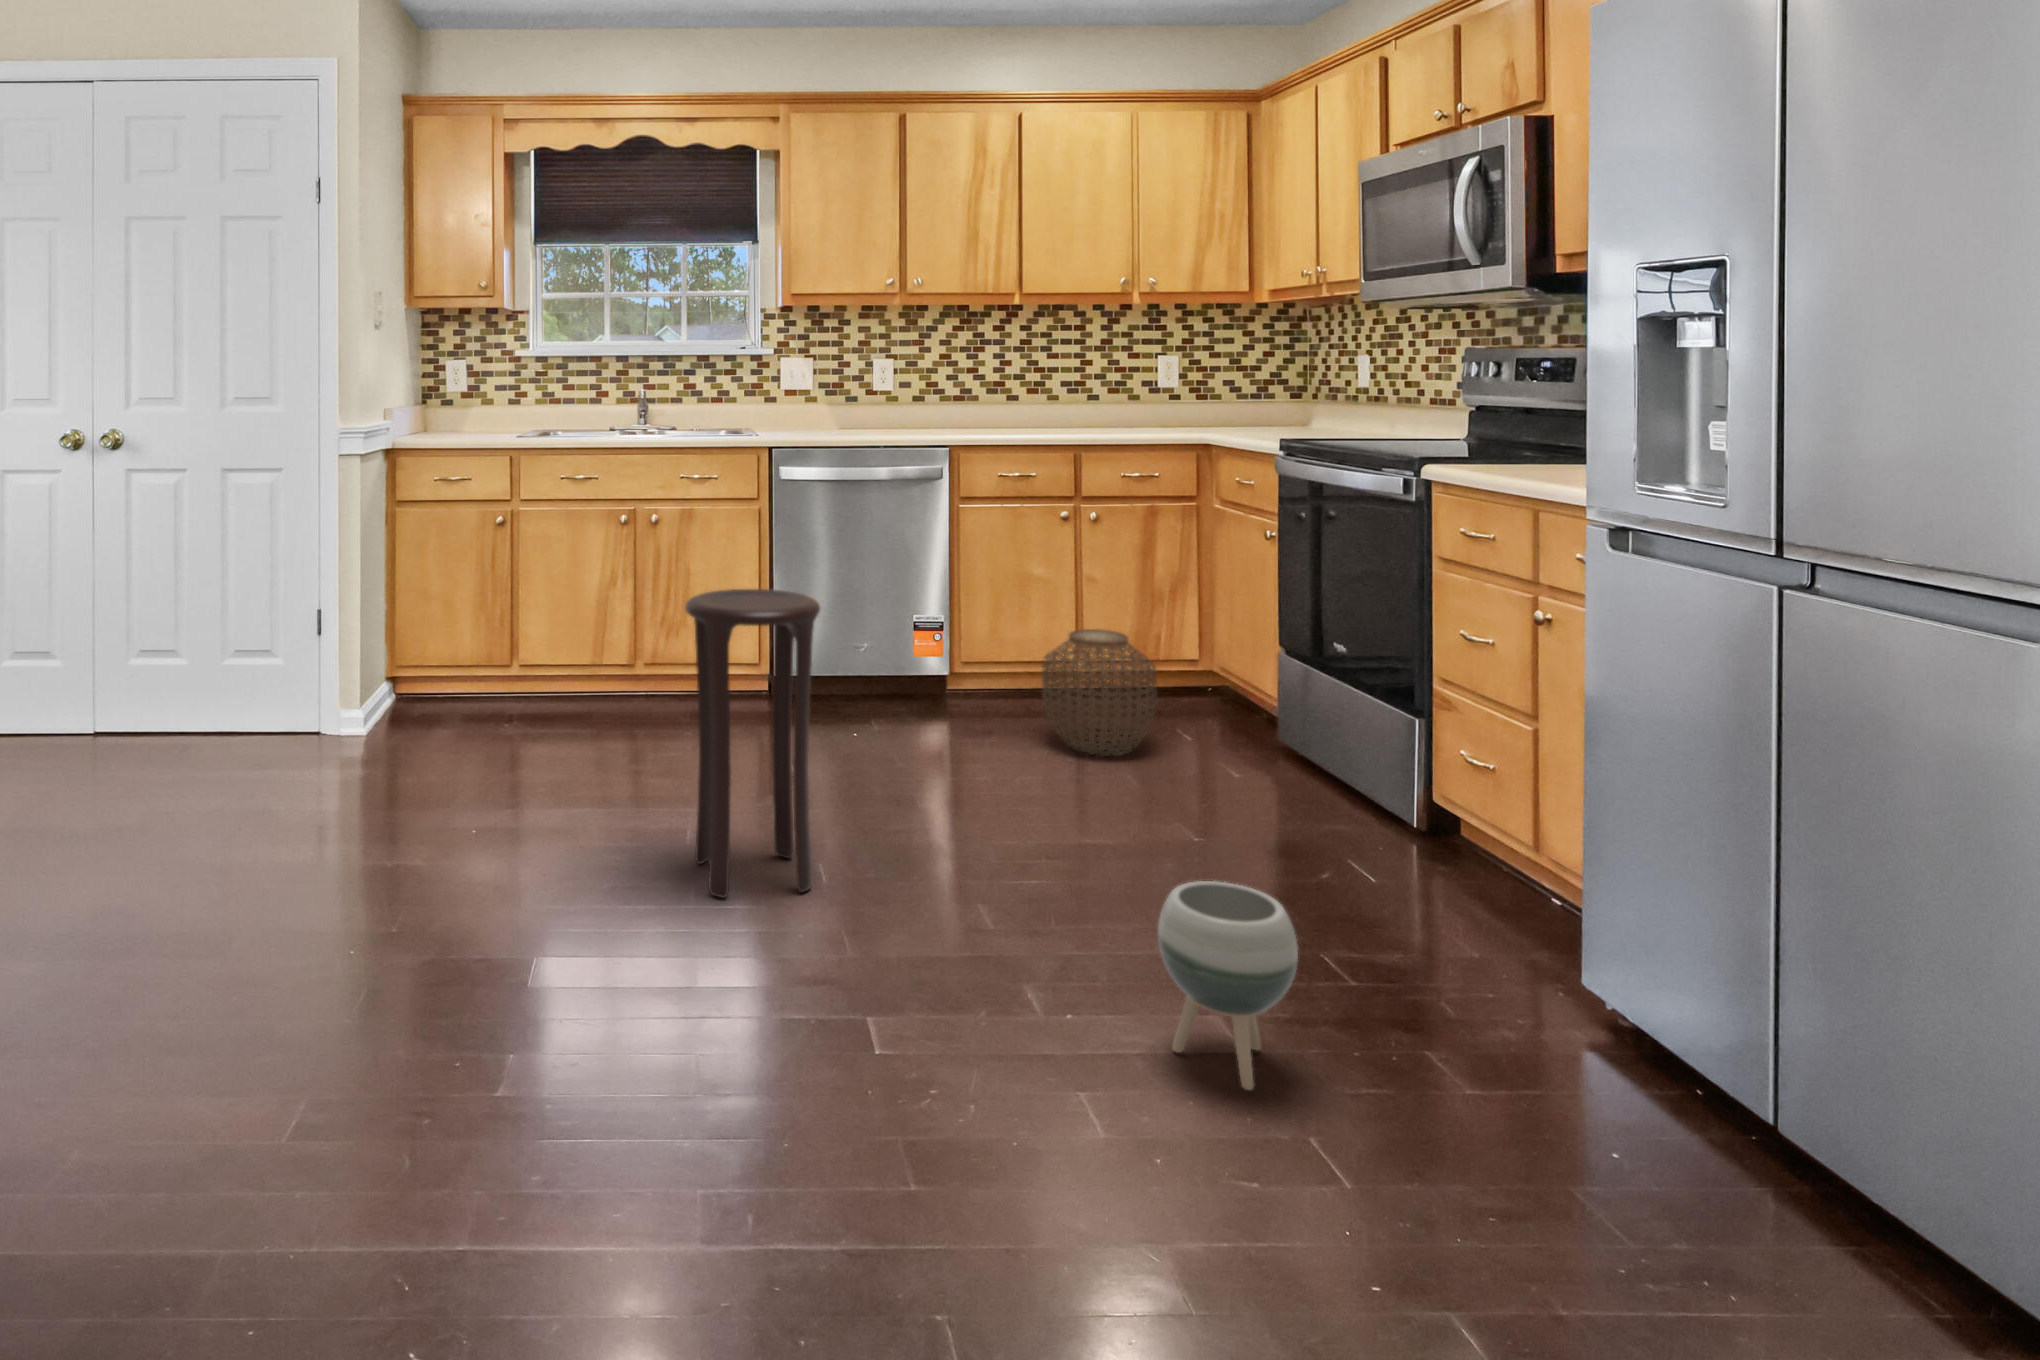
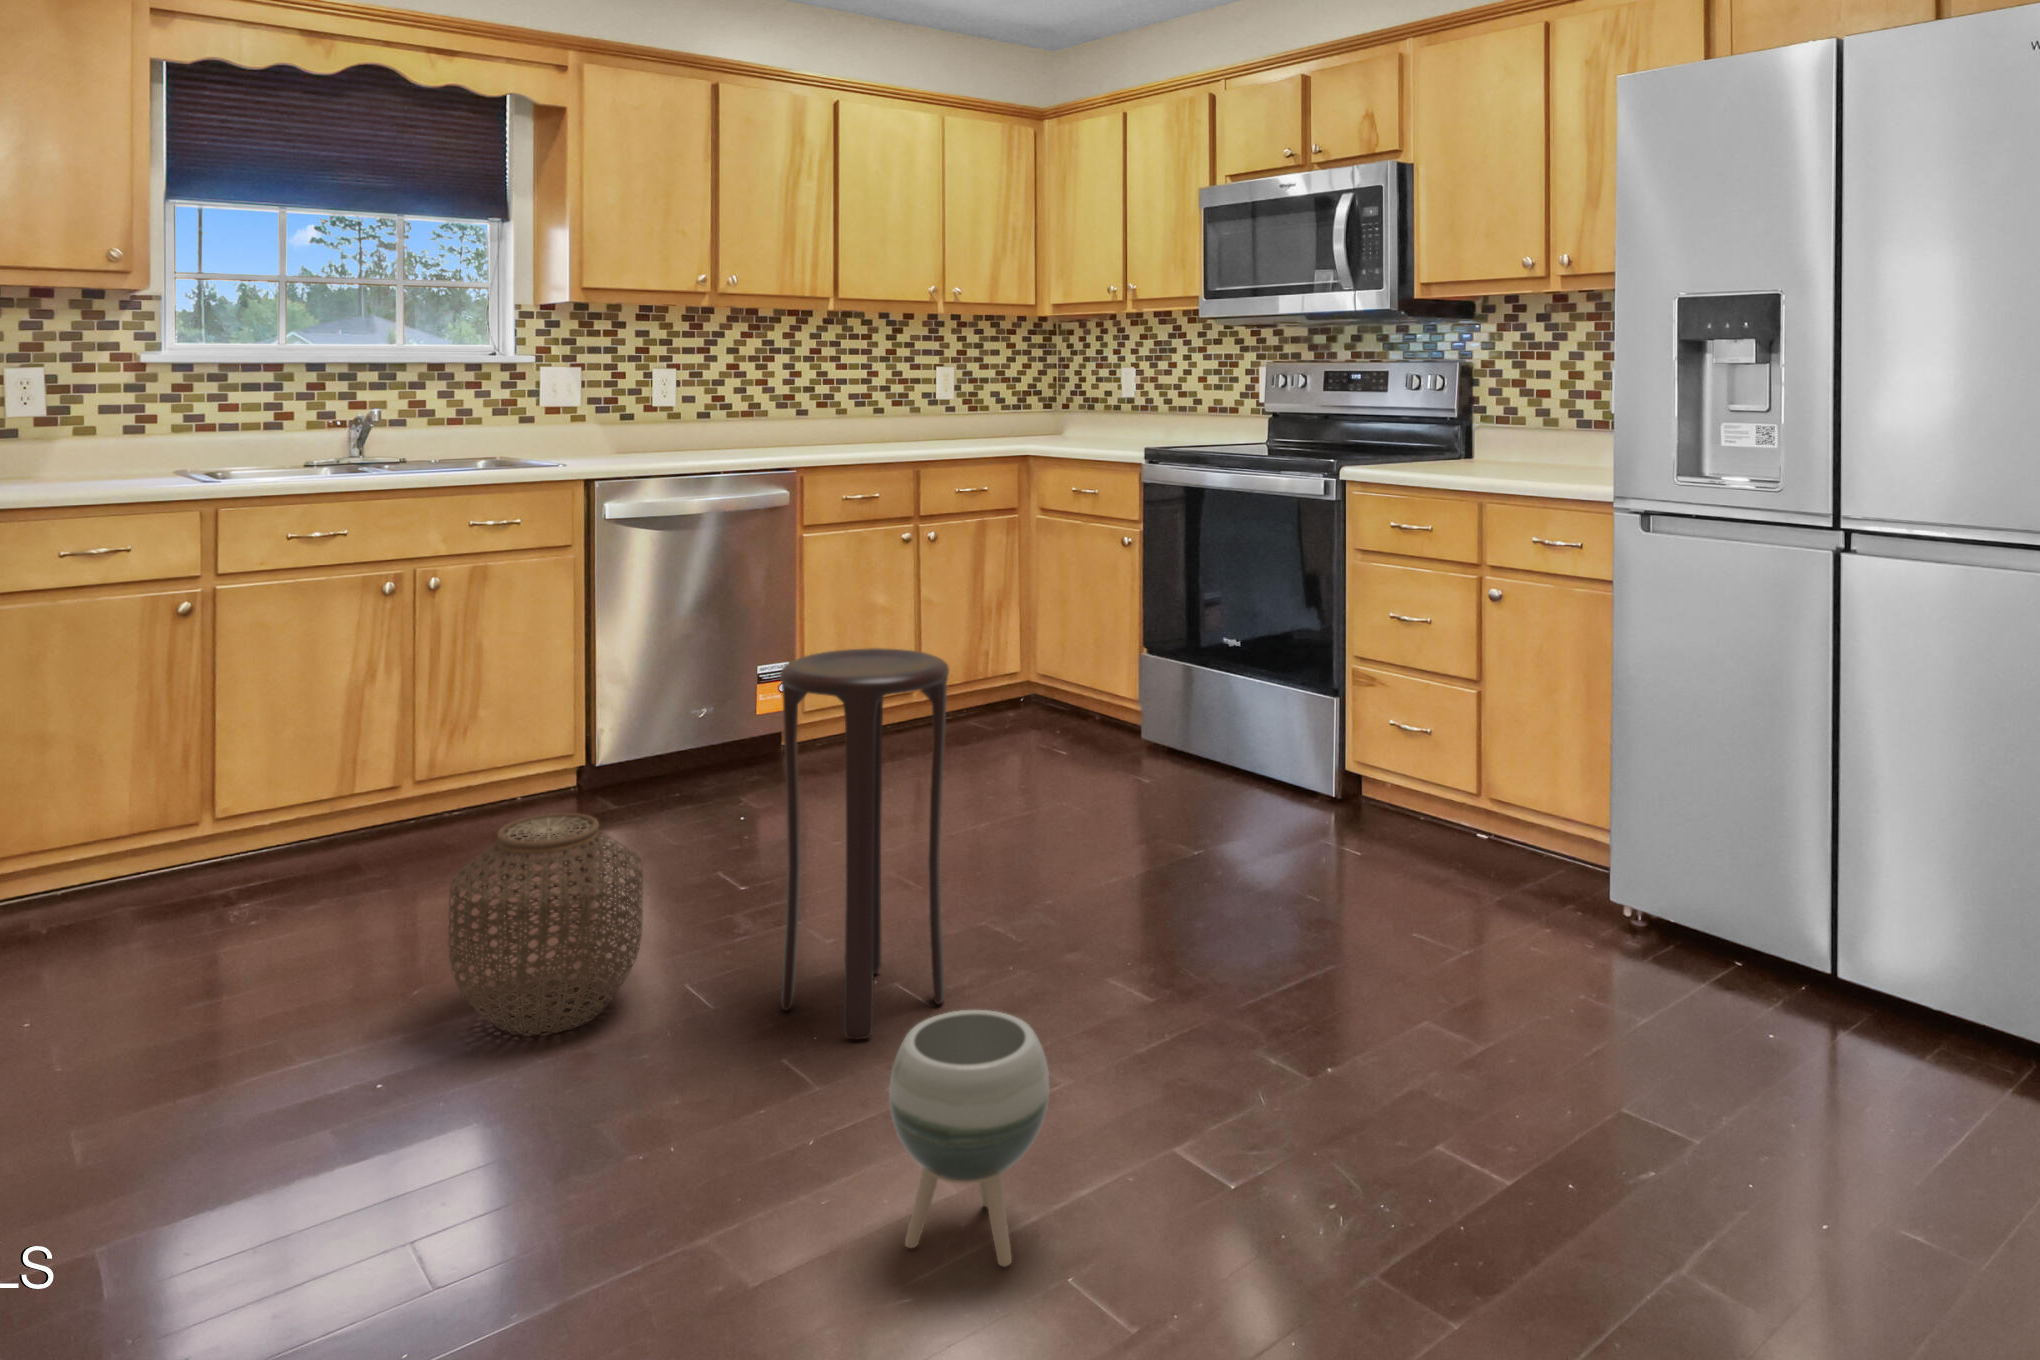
woven basket: present [1042,629,1157,756] -> present [449,813,643,1035]
planter: present [1158,881,1298,1090] -> present [889,1010,1049,1266]

